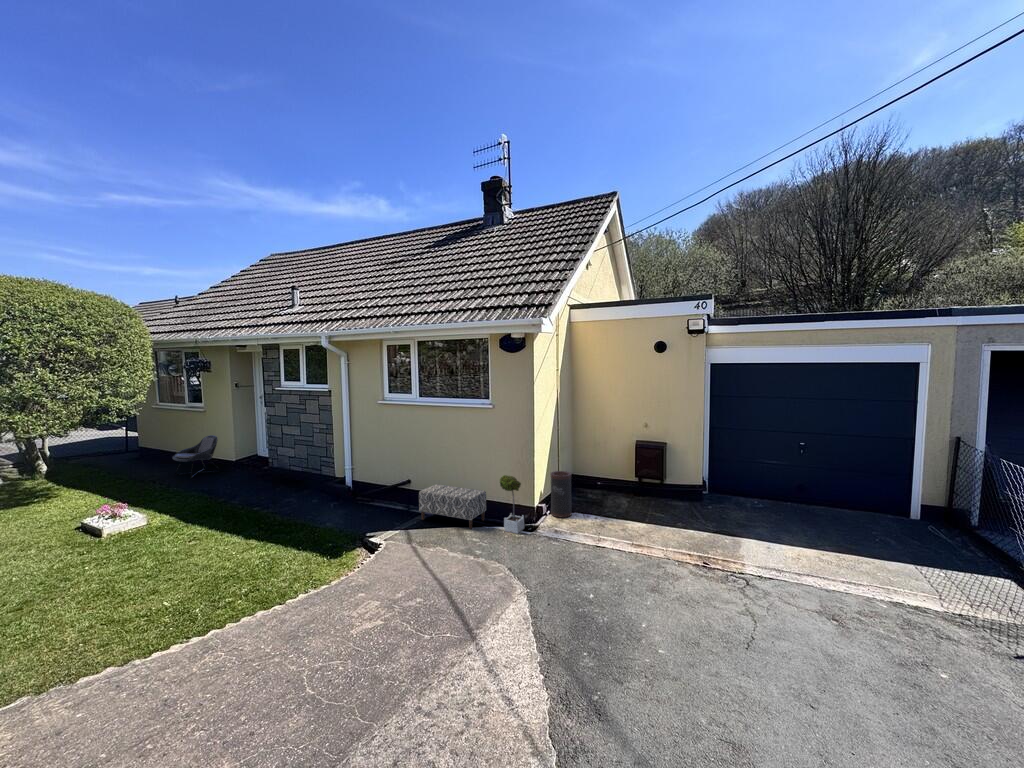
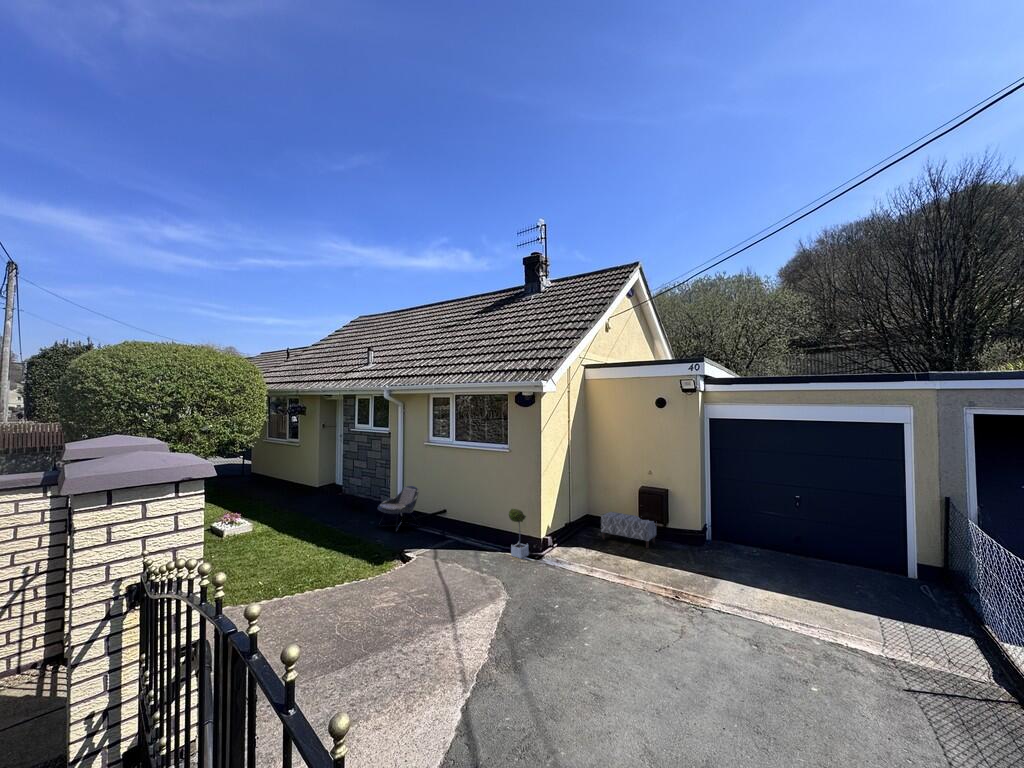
lounge chair: present [172,435,220,478] -> present [378,486,419,532]
trash can: present [551,471,572,517] -> none [557,509,575,550]
bench: present [419,484,486,529] -> present [601,512,656,548]

